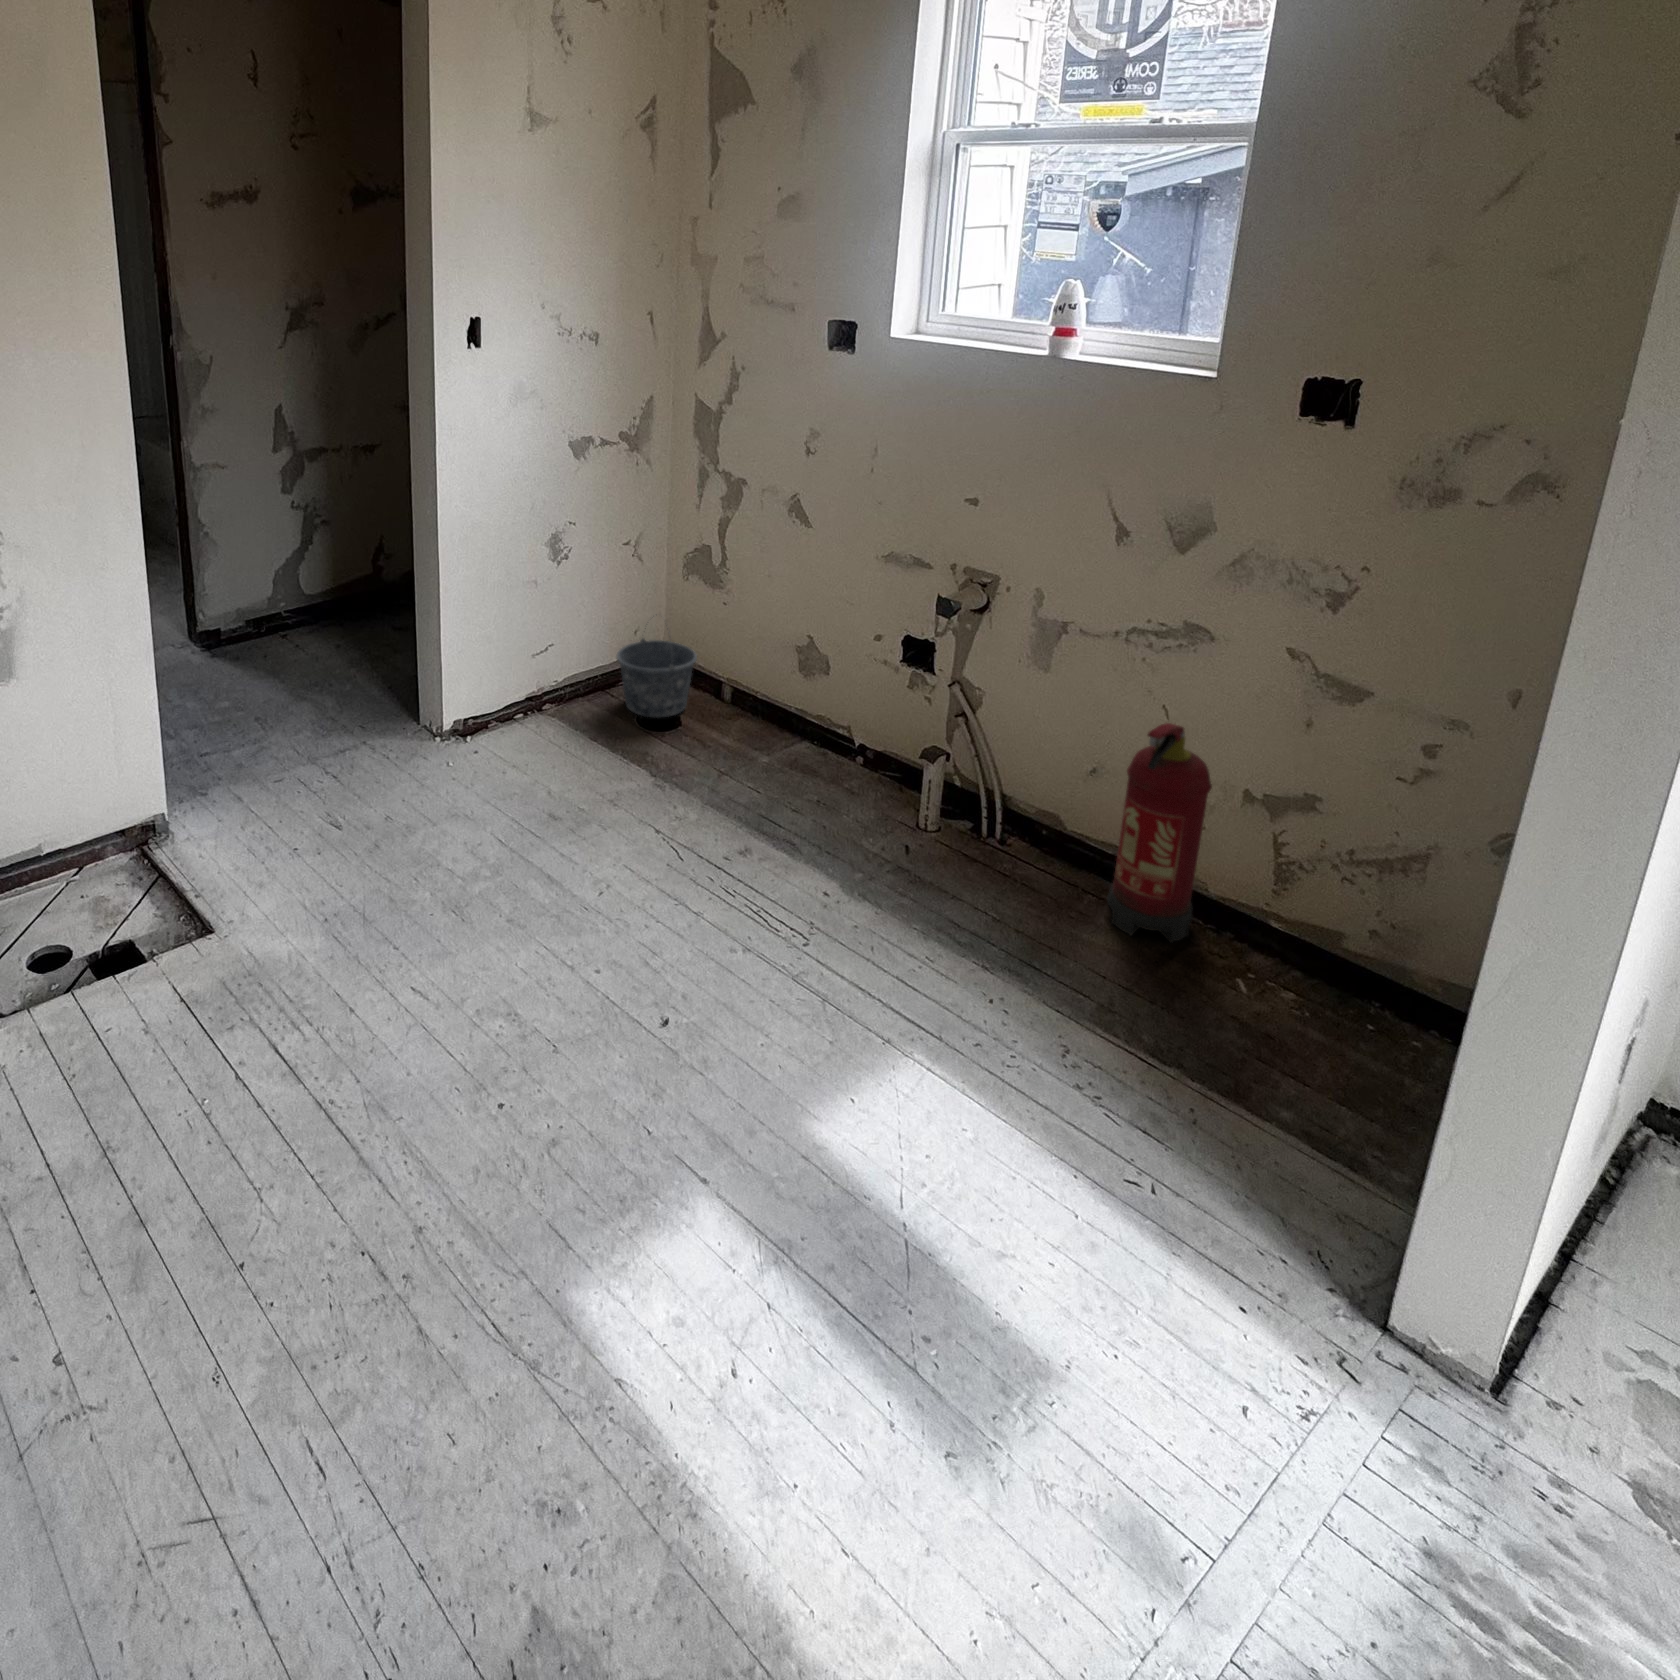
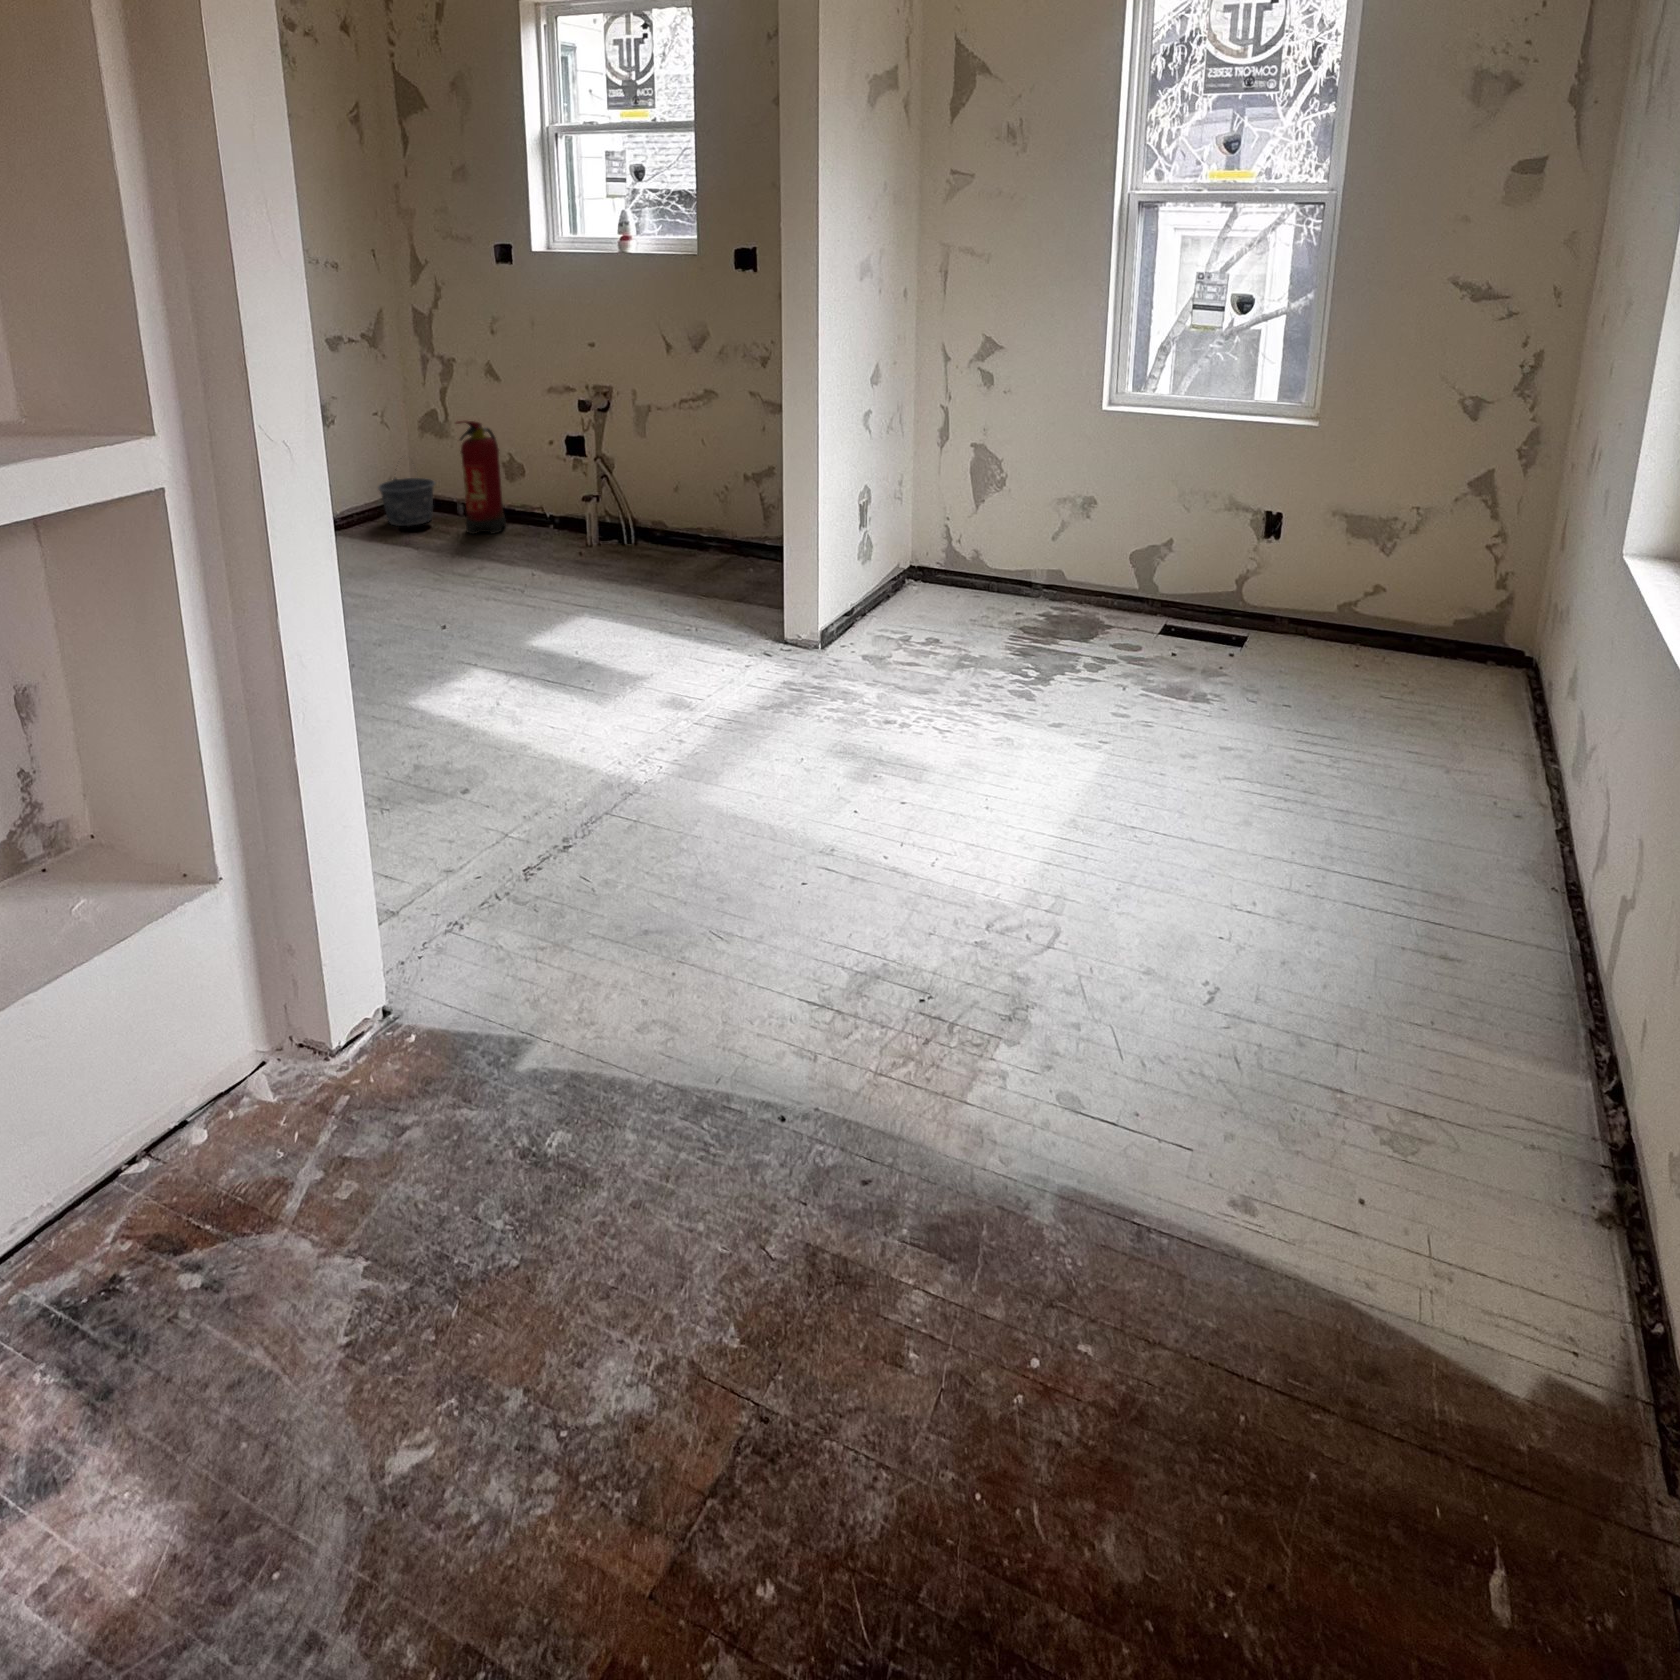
fire extinguisher: present [1107,723,1212,943] -> present [456,421,506,534]

